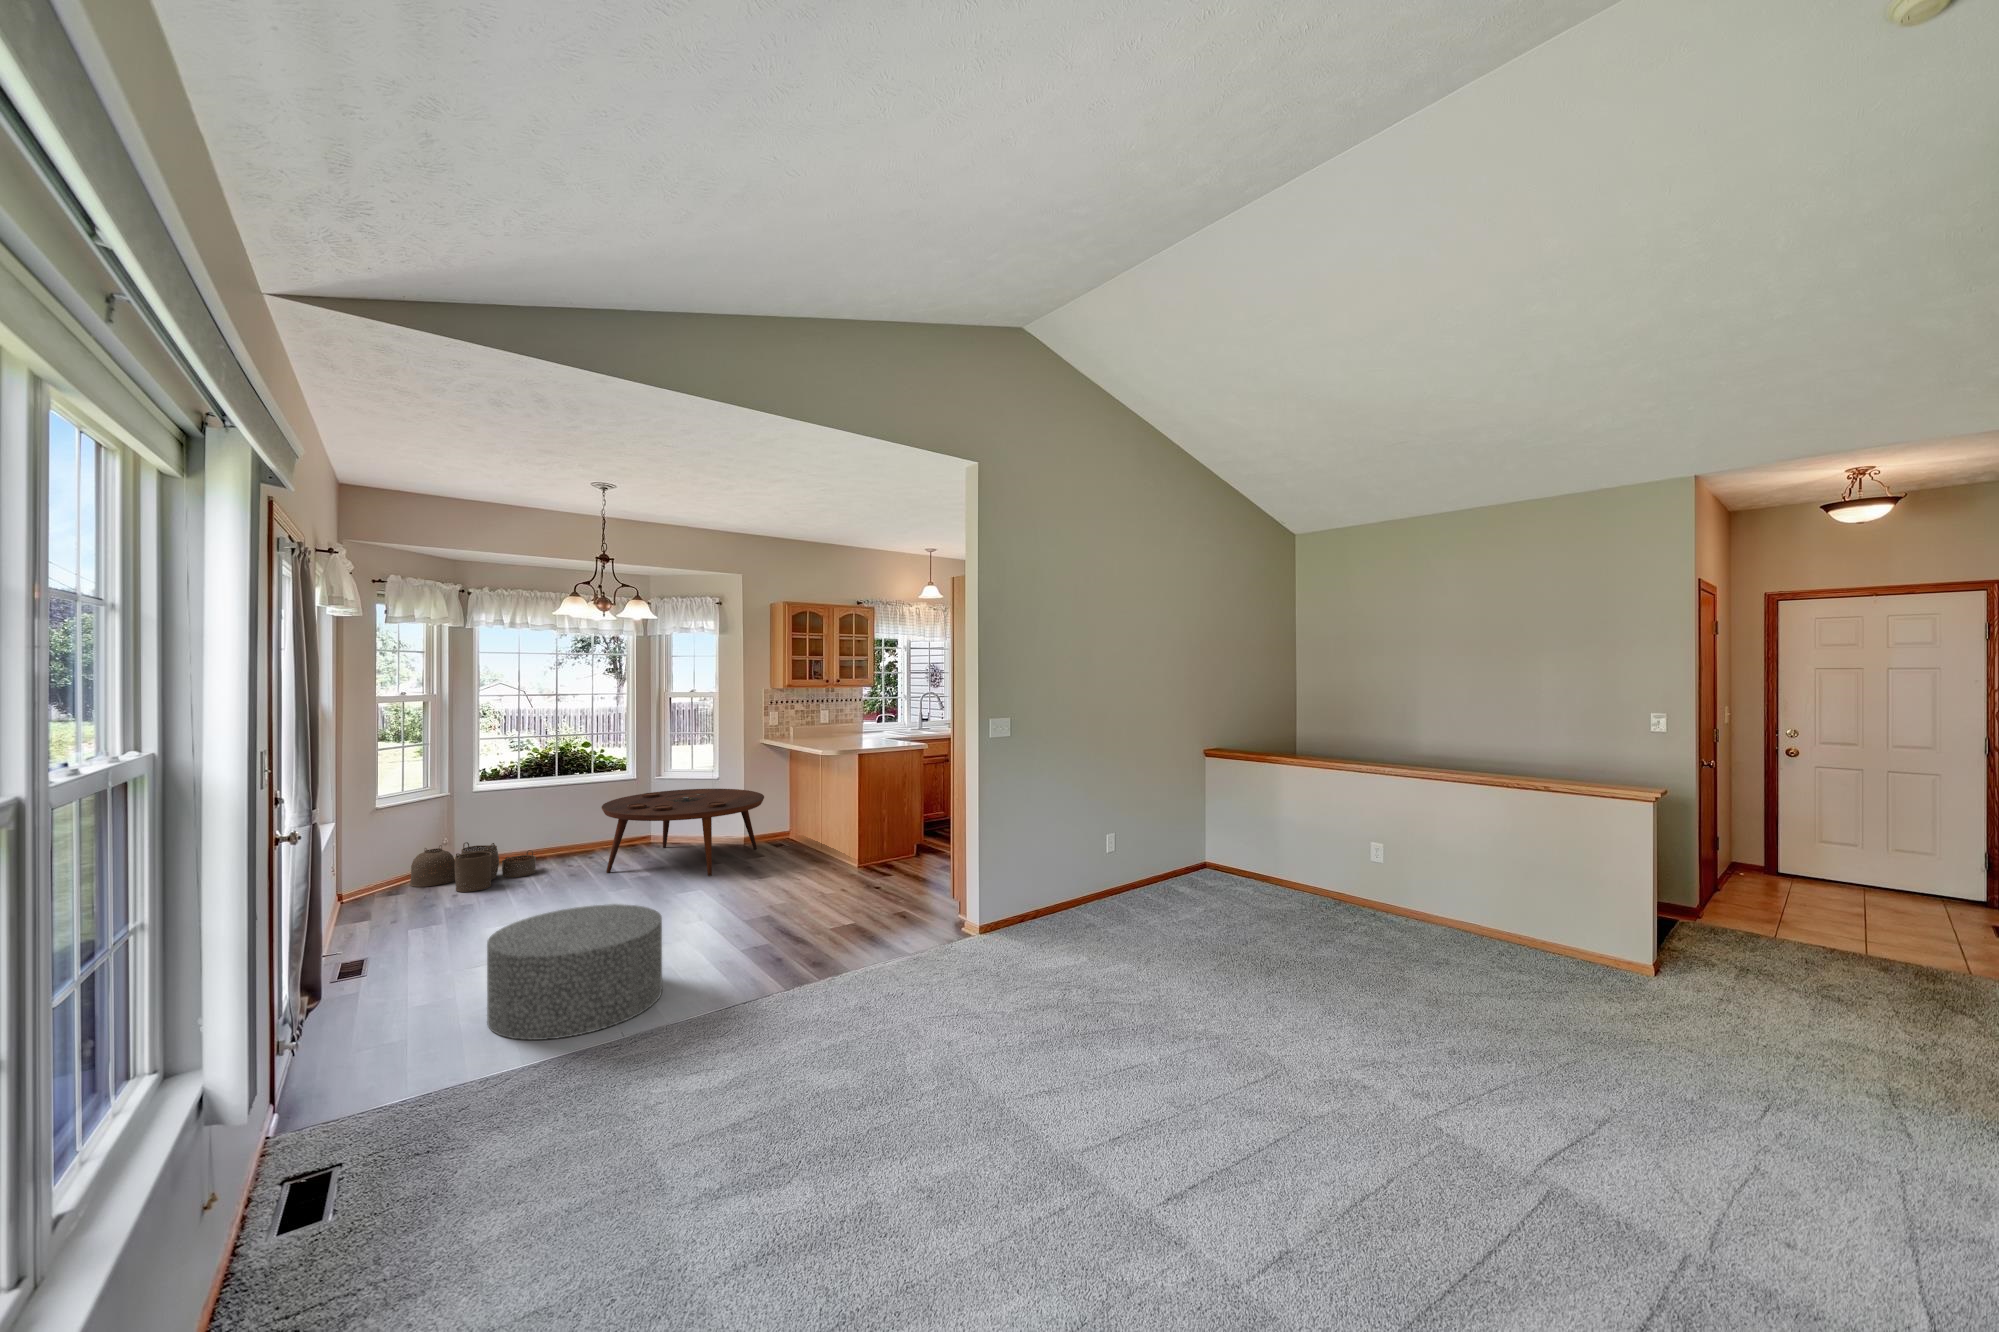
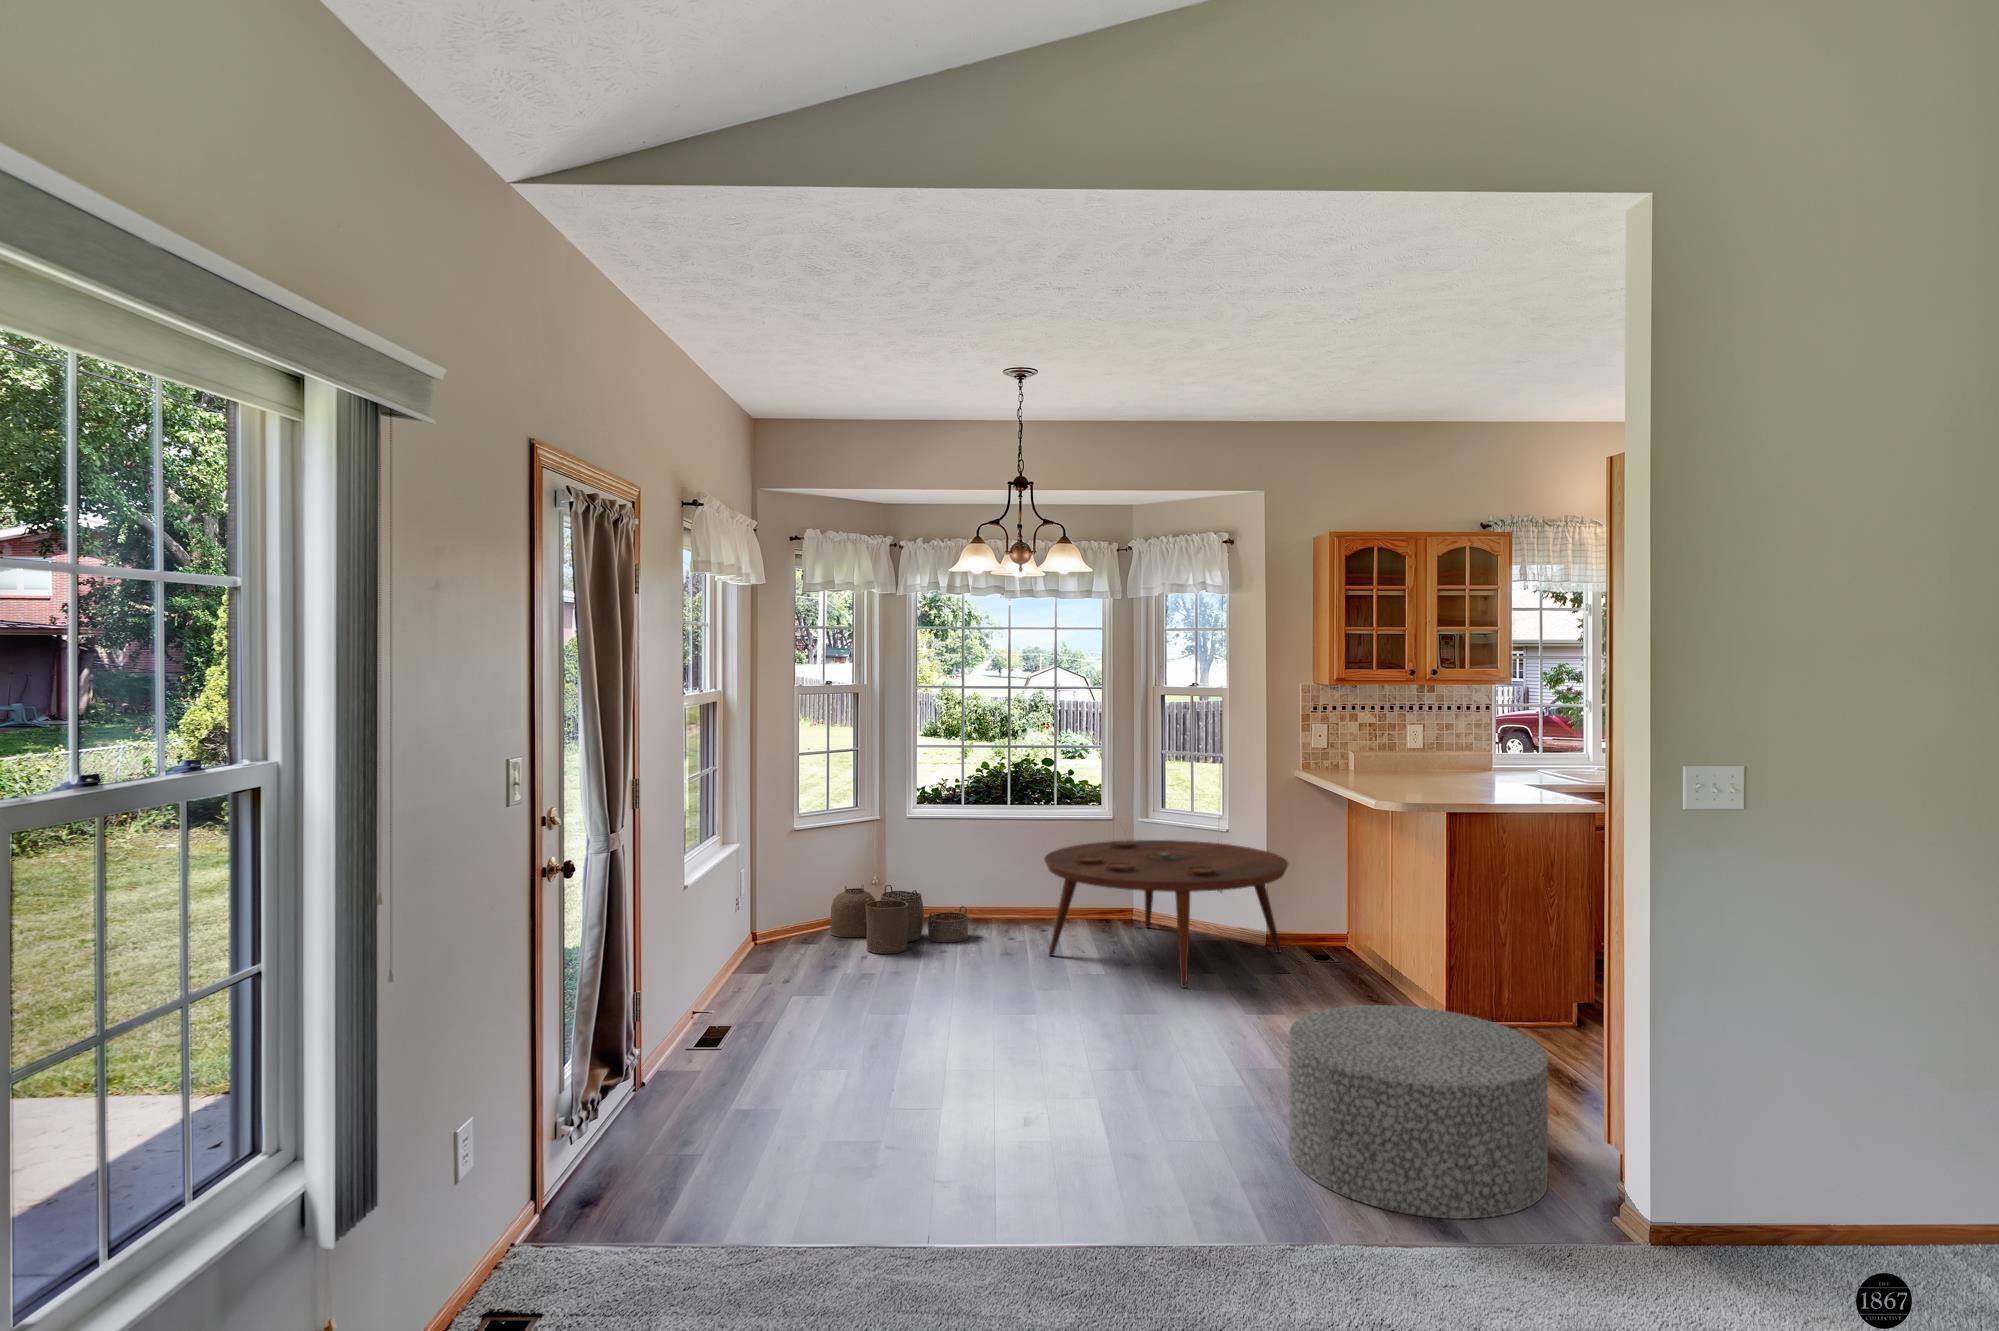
ottoman: present [487,904,662,1040] -> present [1289,1005,1548,1219]

